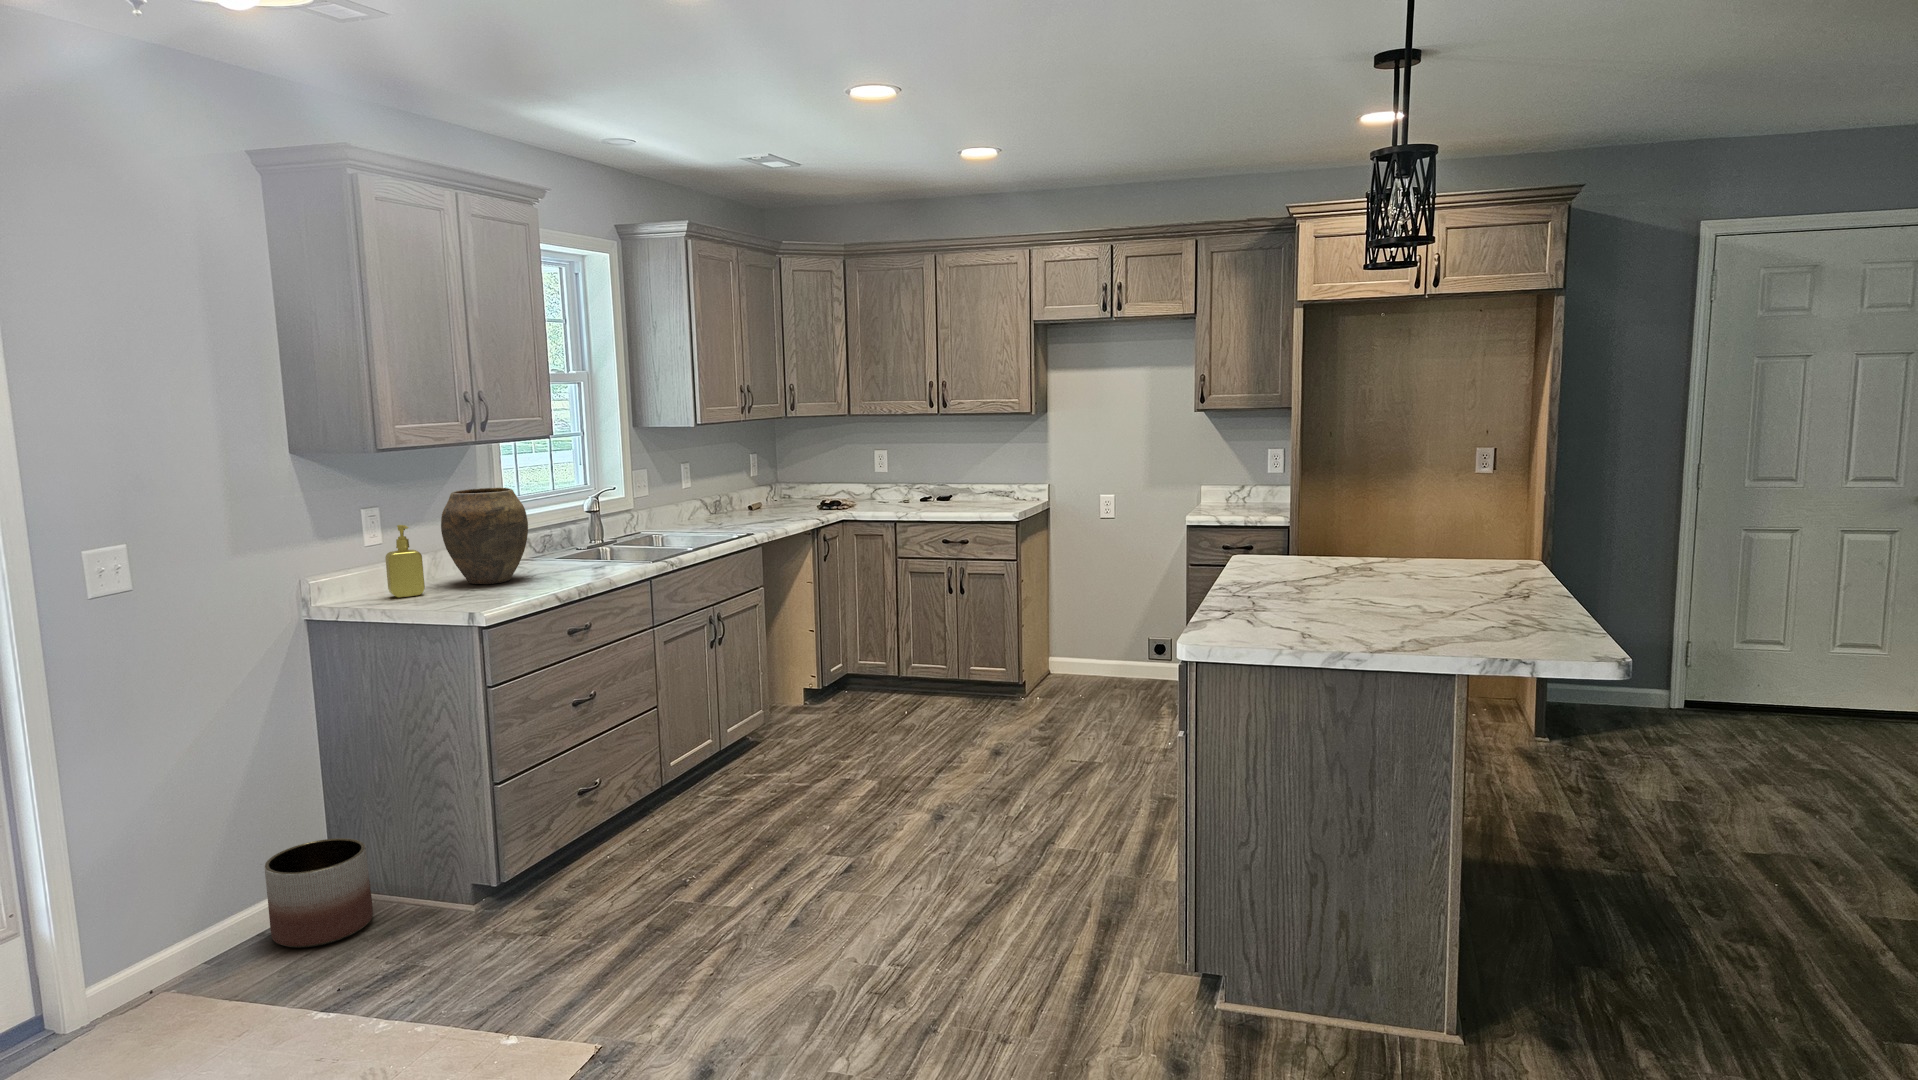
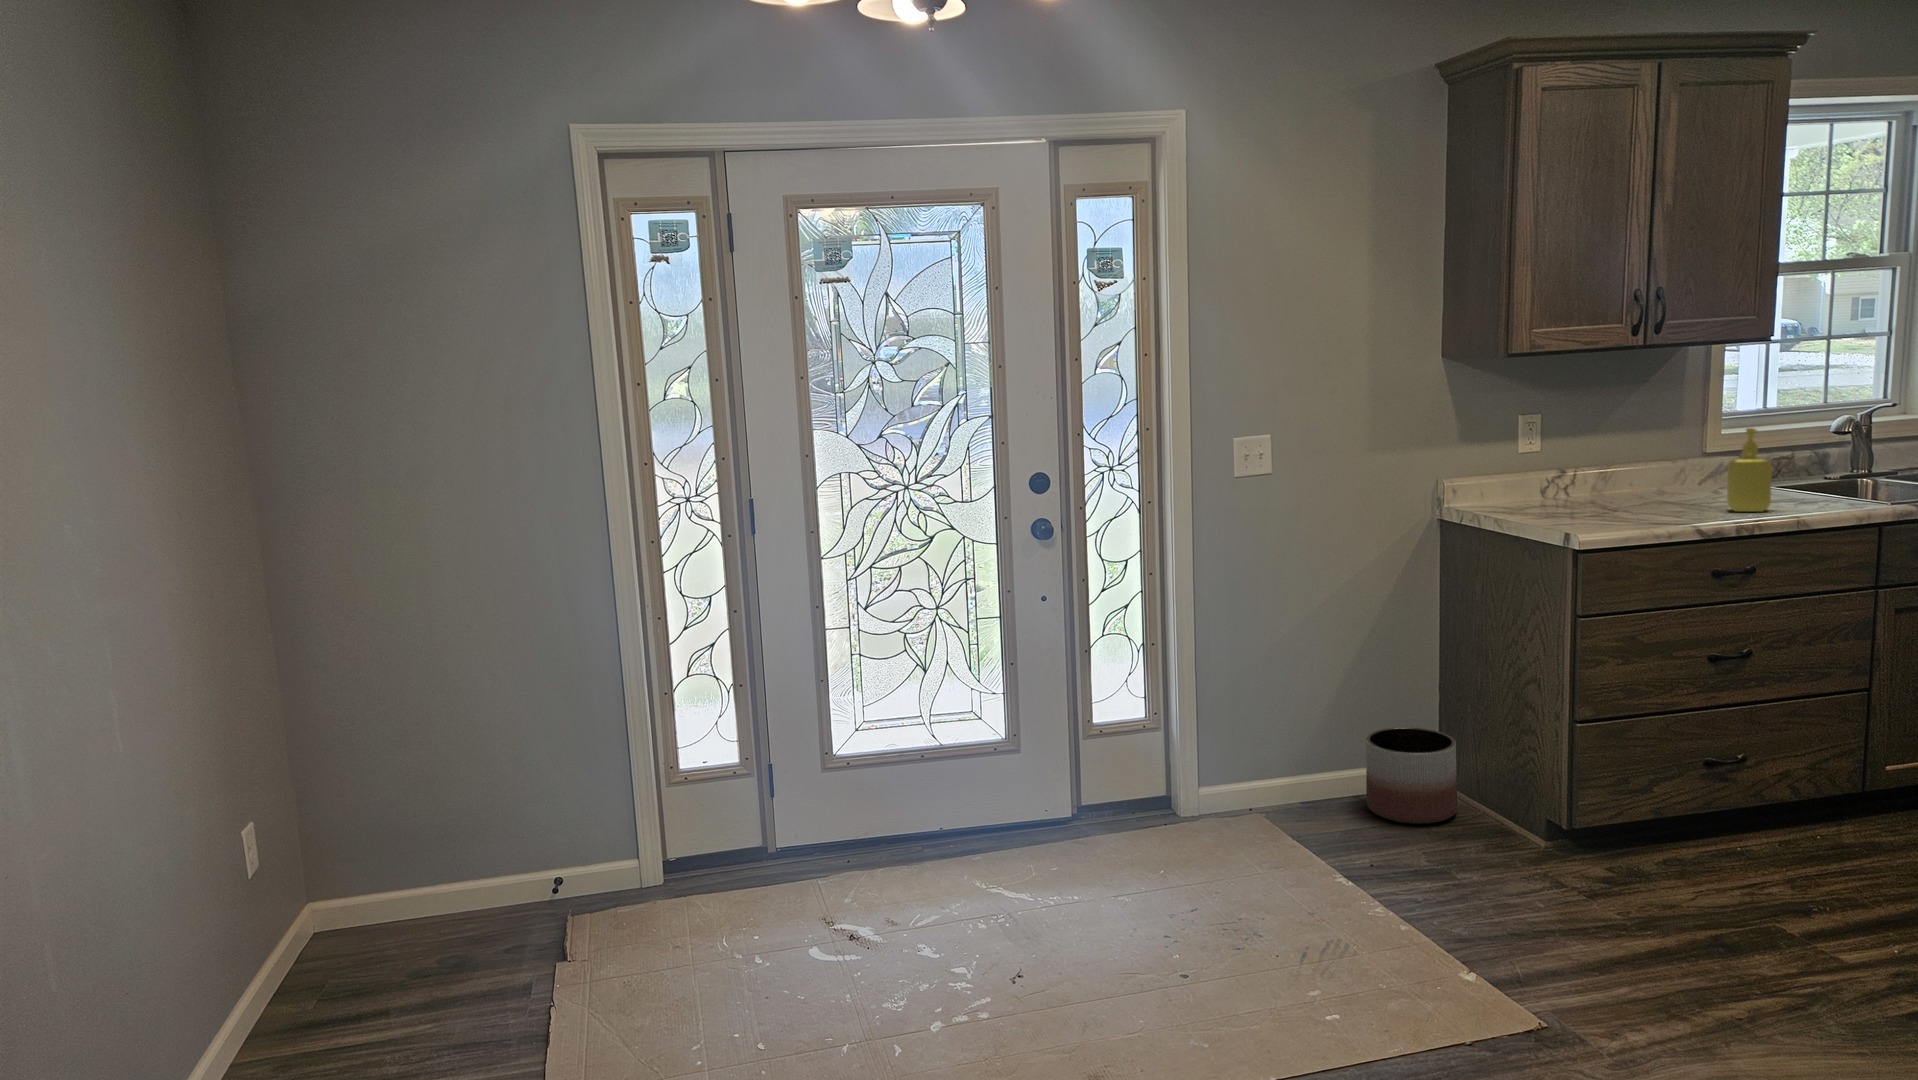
vase: present [441,488,528,584] -> none [1598,397,1704,506]
soap dispenser: present [385,525,425,598] -> present [1727,428,1772,512]

